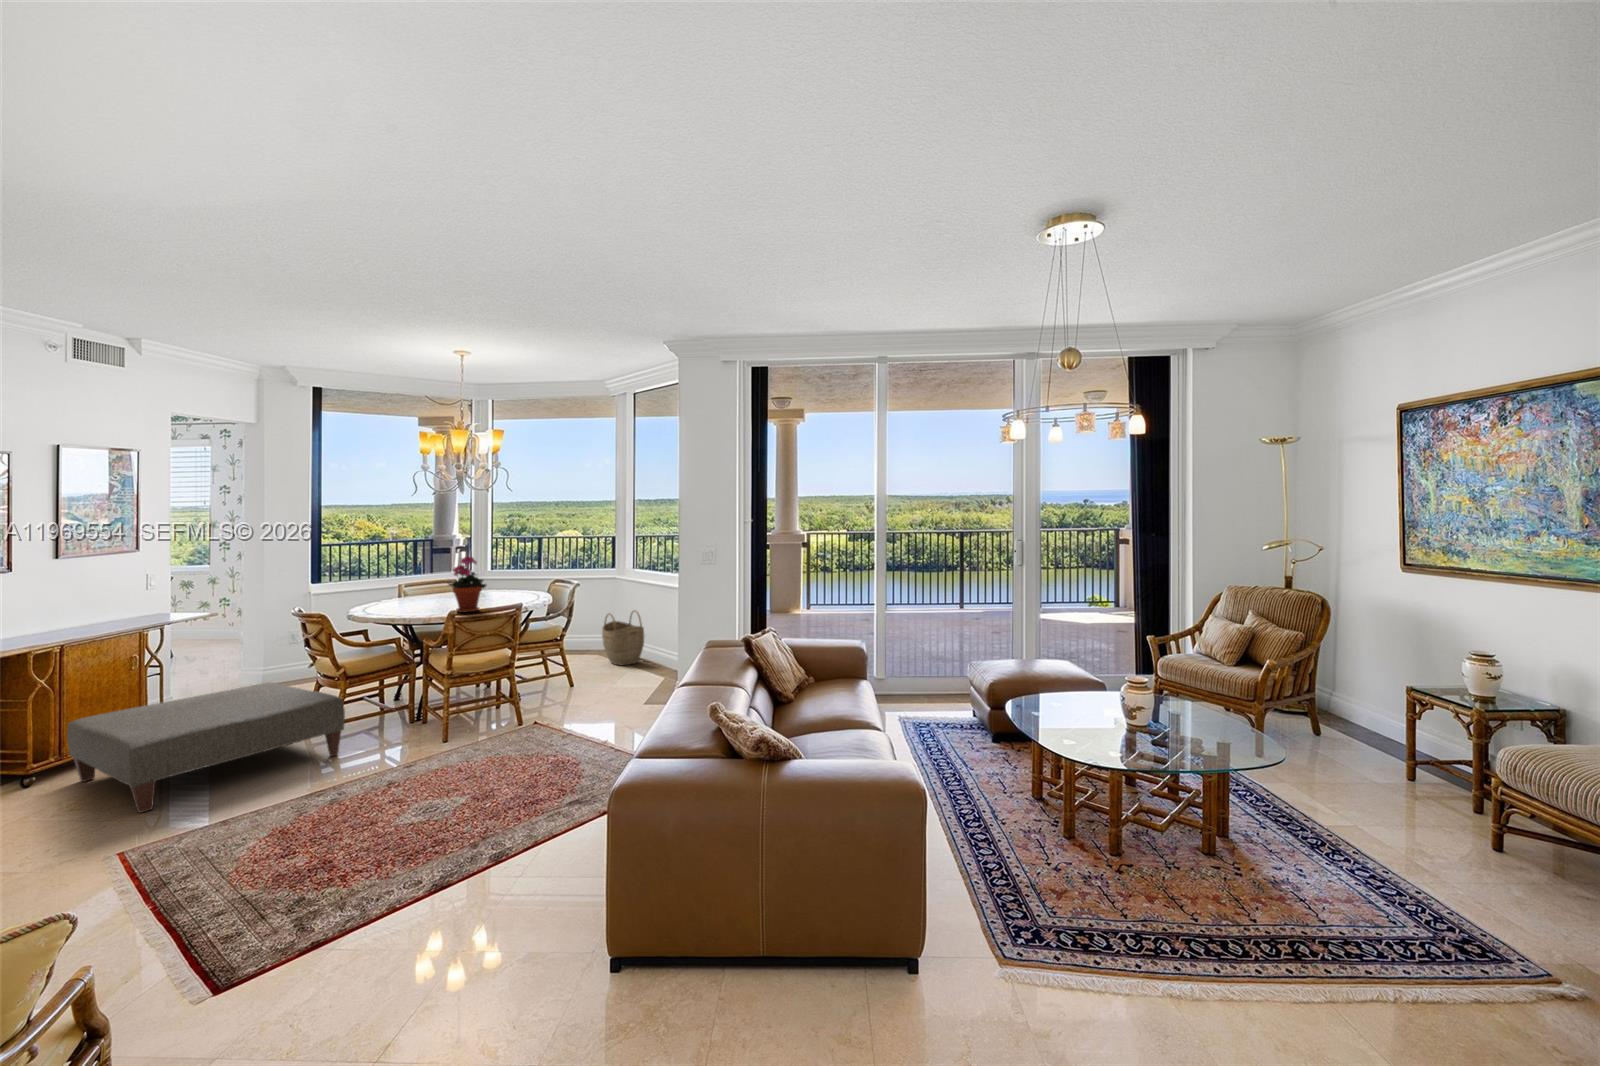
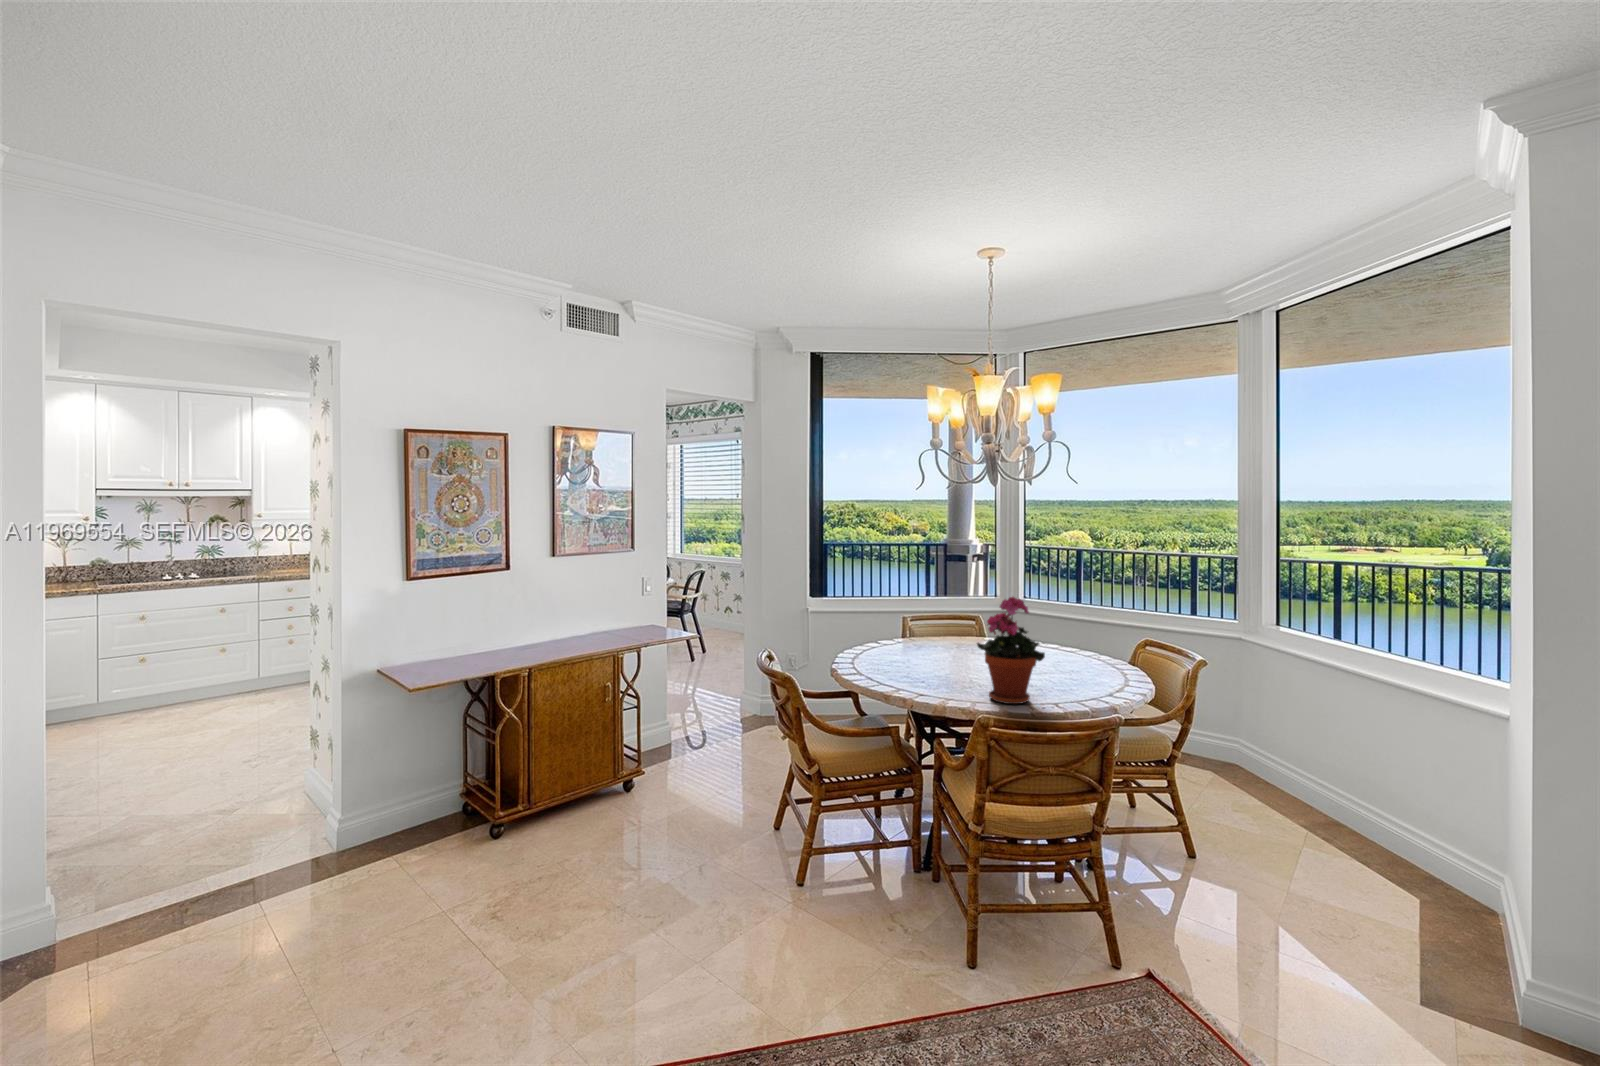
woven basket: present [602,610,644,665] -> none [1217,703,1312,809]
ottoman: present [67,682,345,813] -> none [506,753,807,995]

